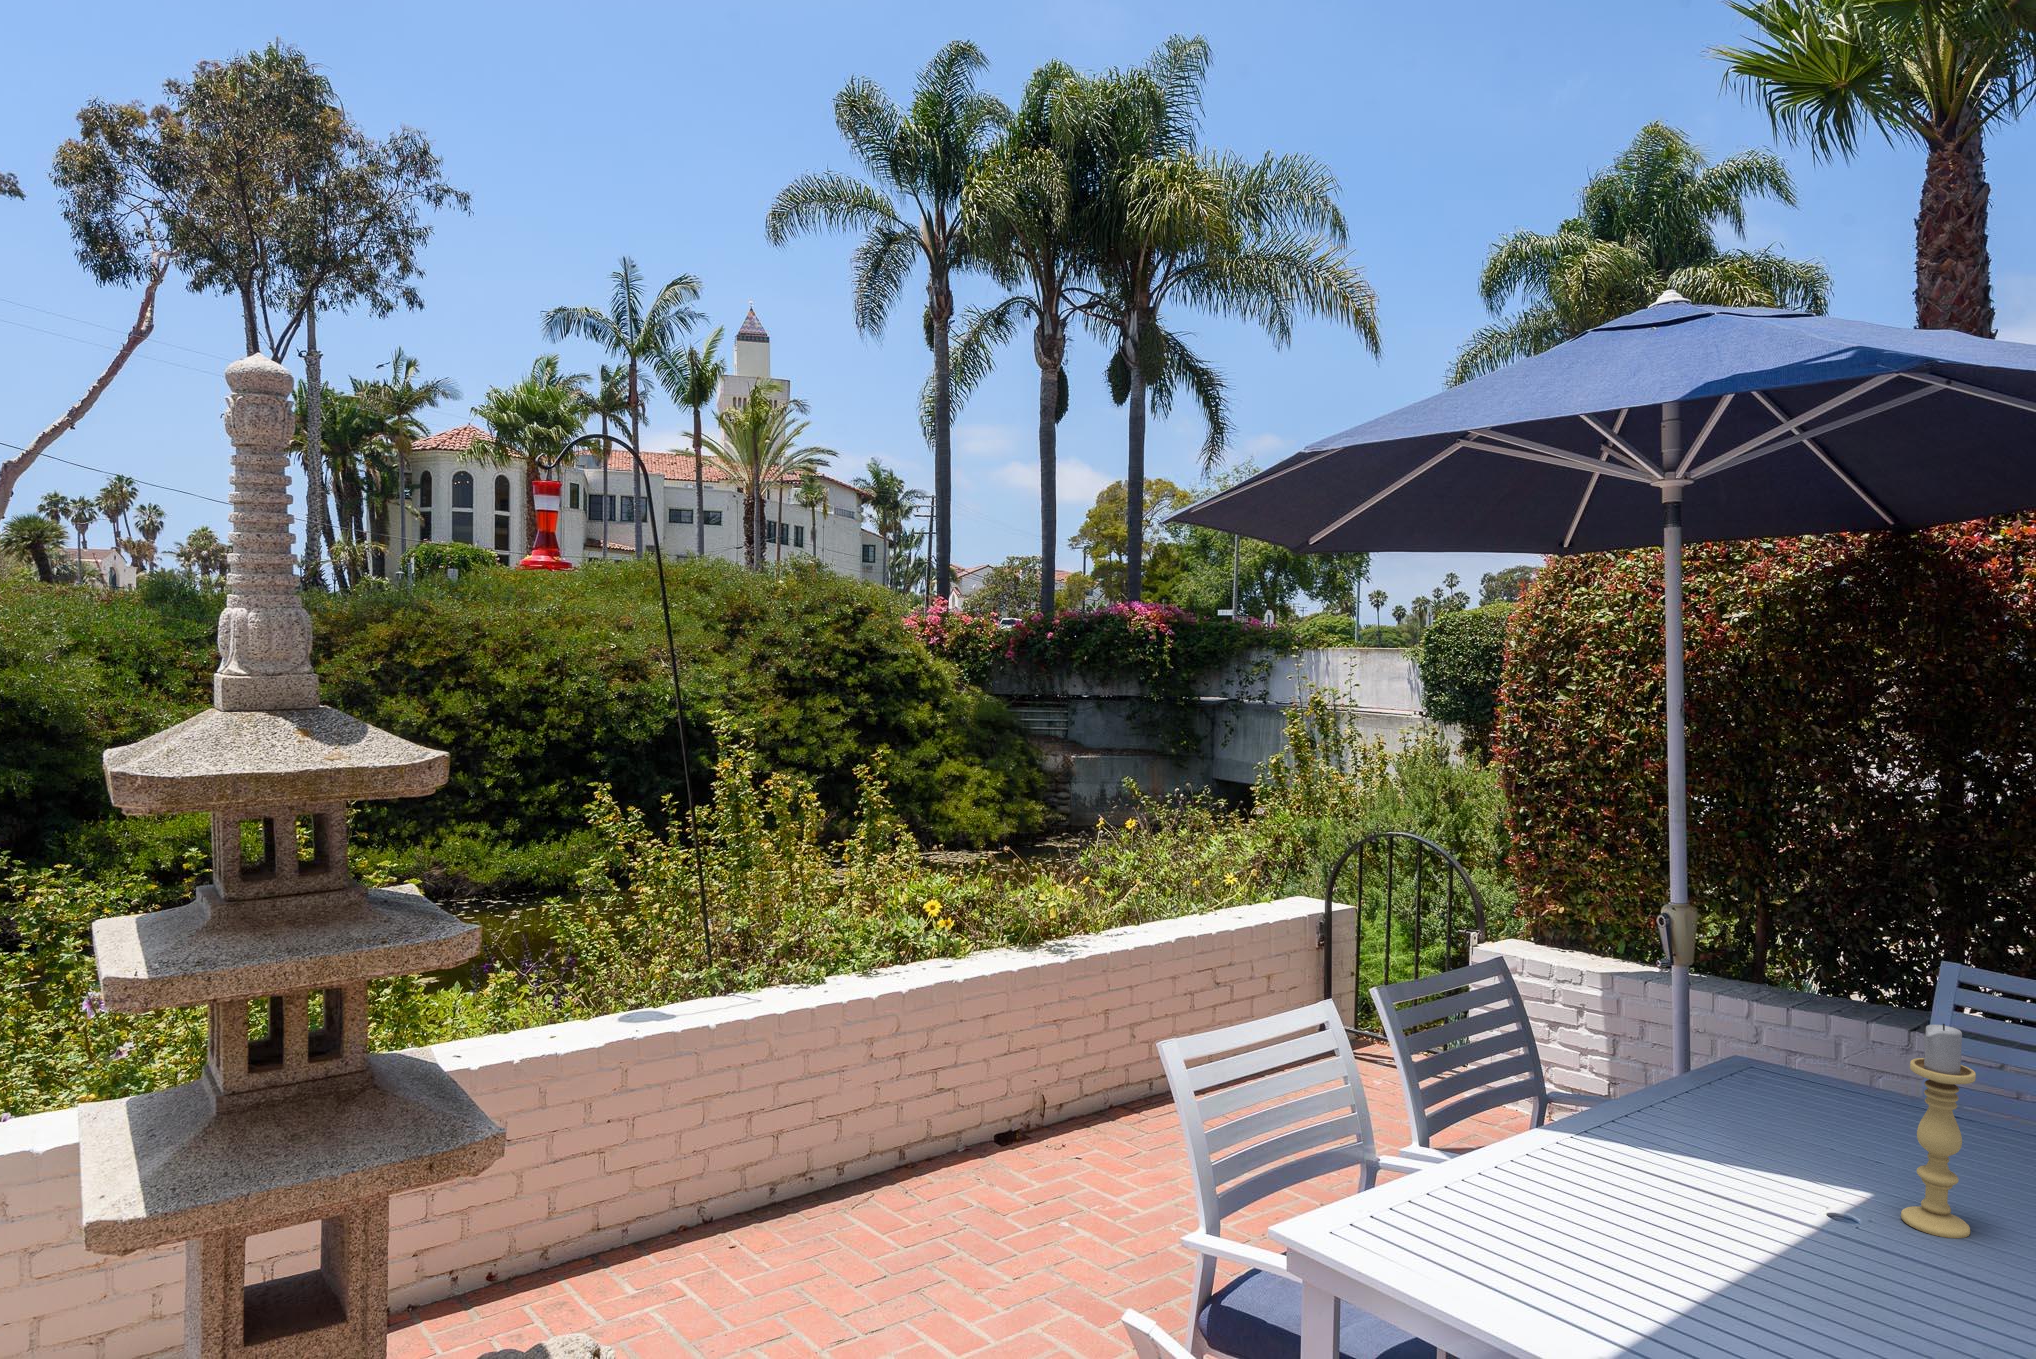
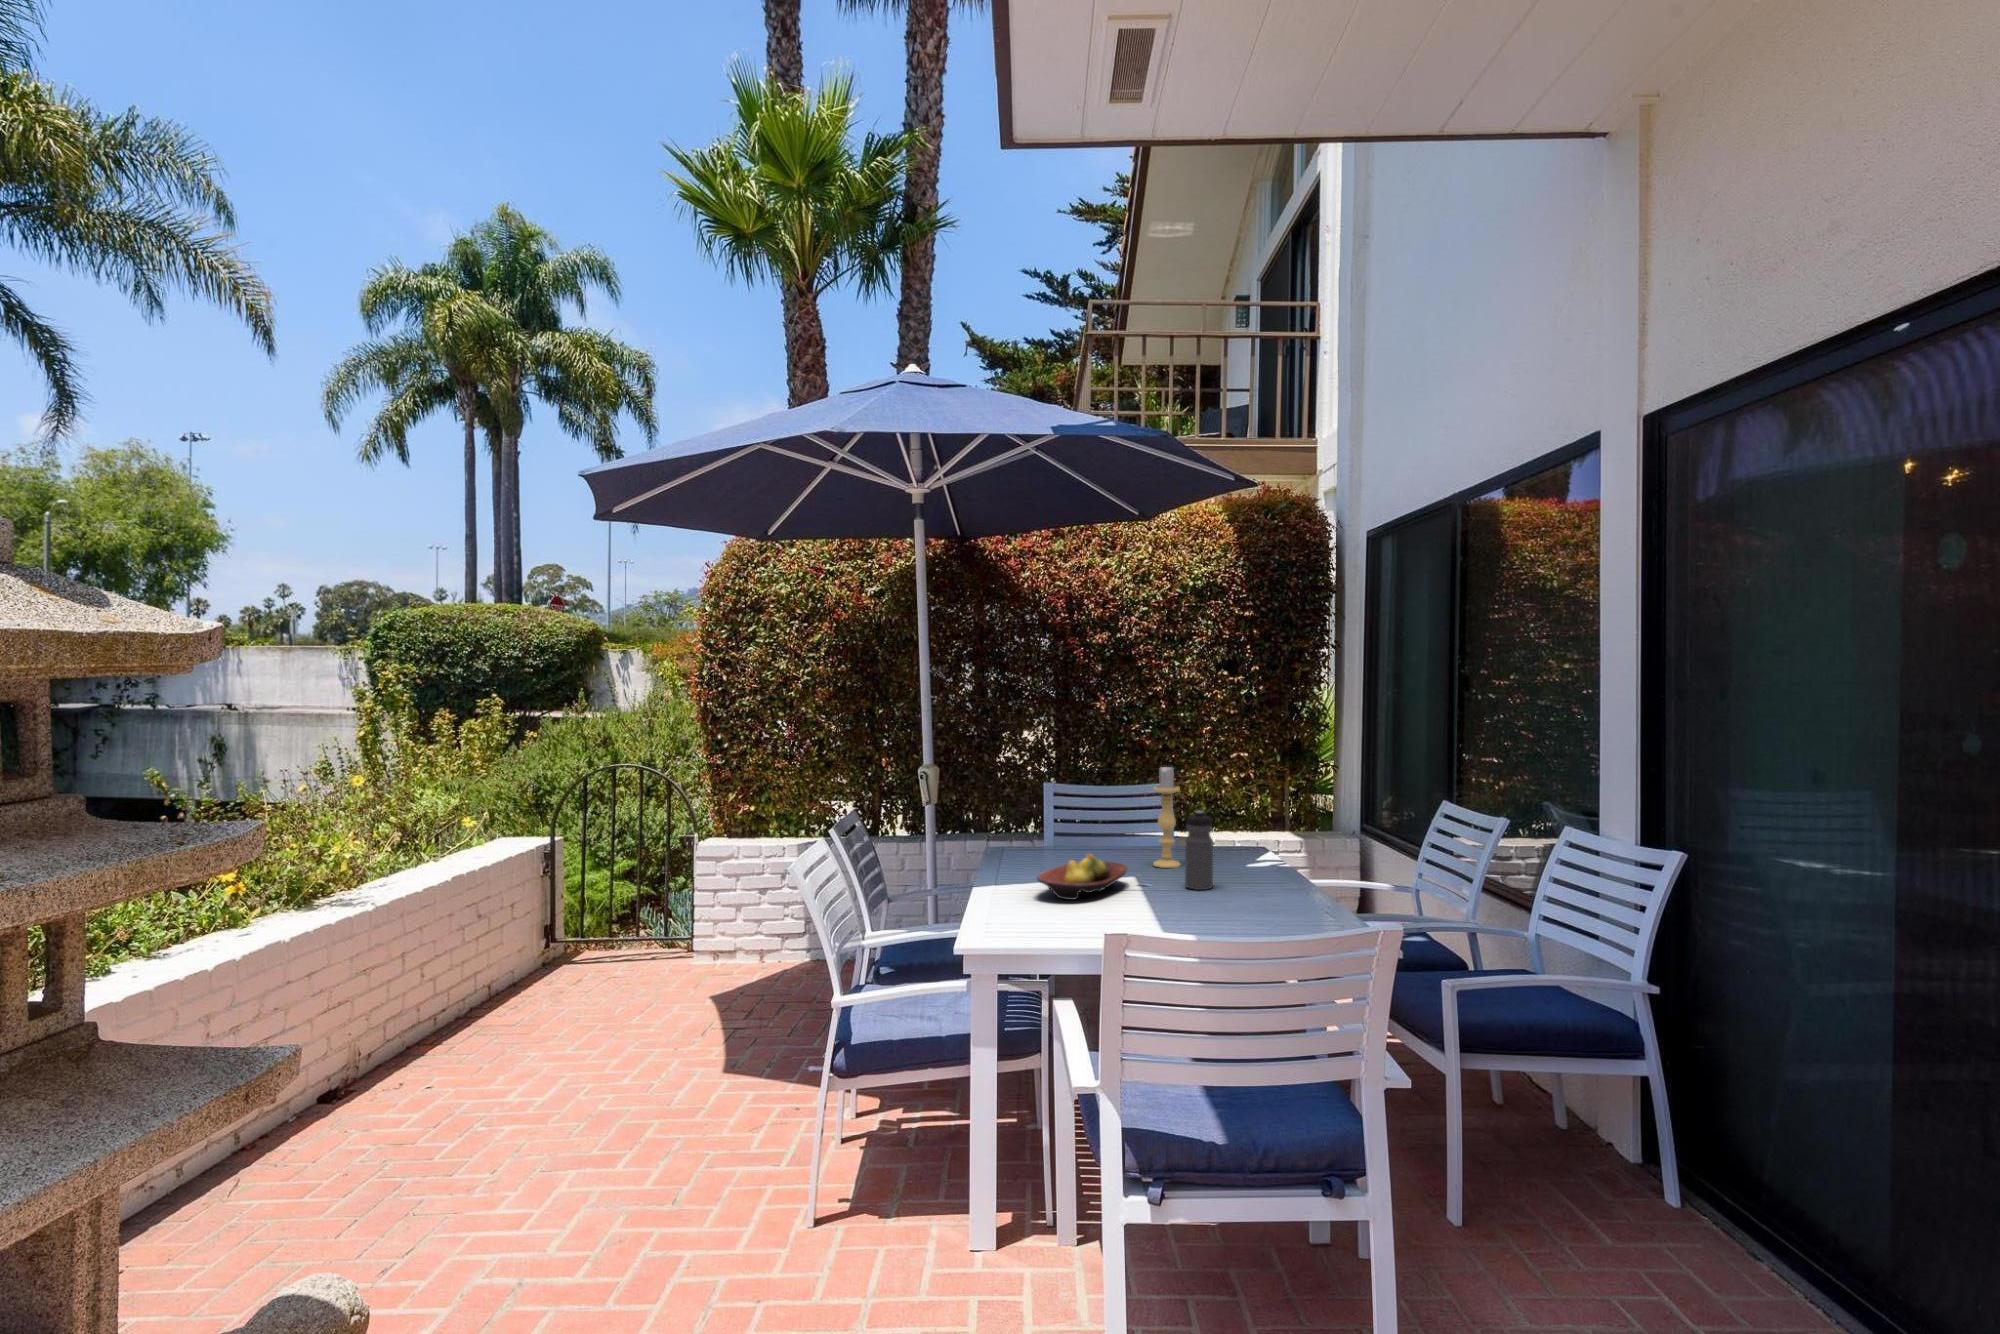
water bottle: none [1833,1143,1906,1318] -> present [1185,811,1213,890]
fruit bowl: none [1519,1150,1752,1230] -> present [1037,854,1127,900]

